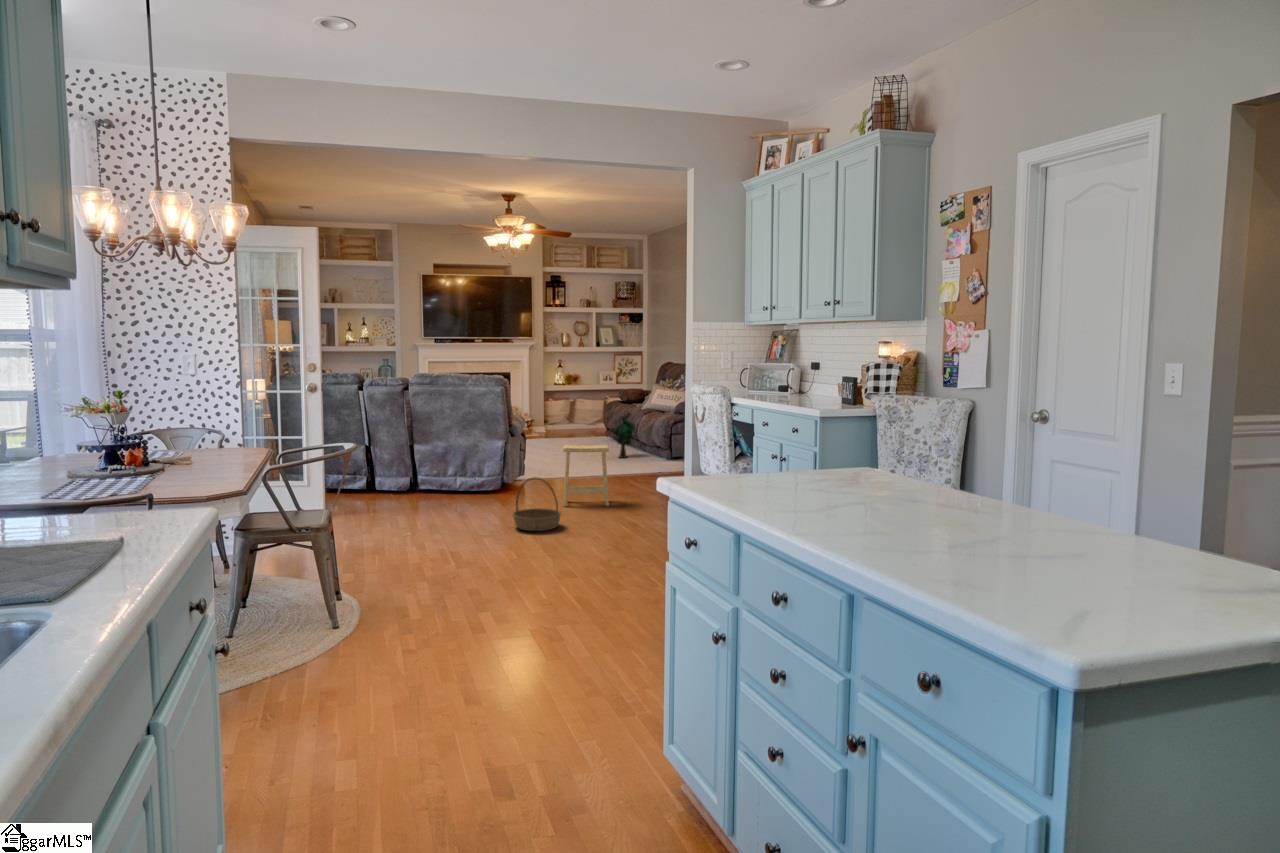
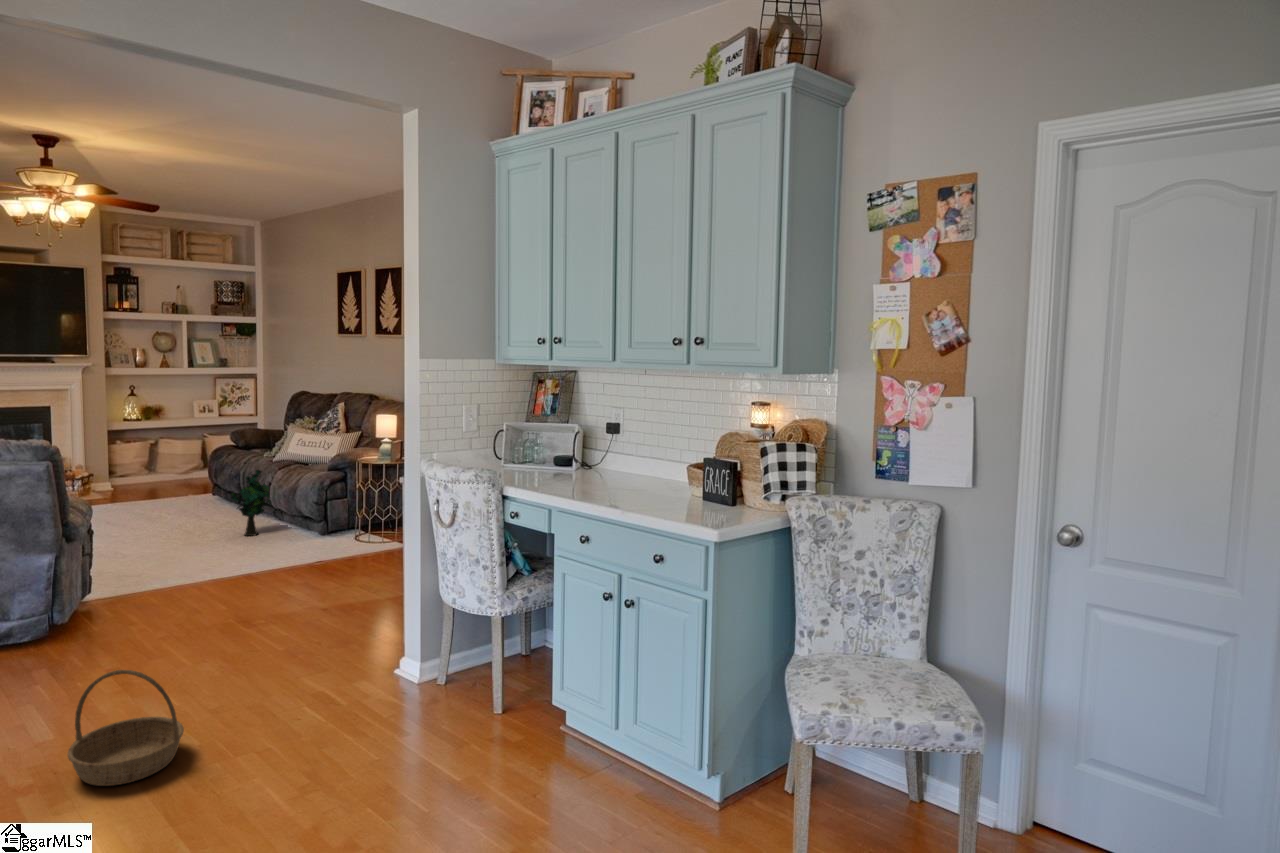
footstool: present [563,445,609,506] -> none [169,558,265,680]

